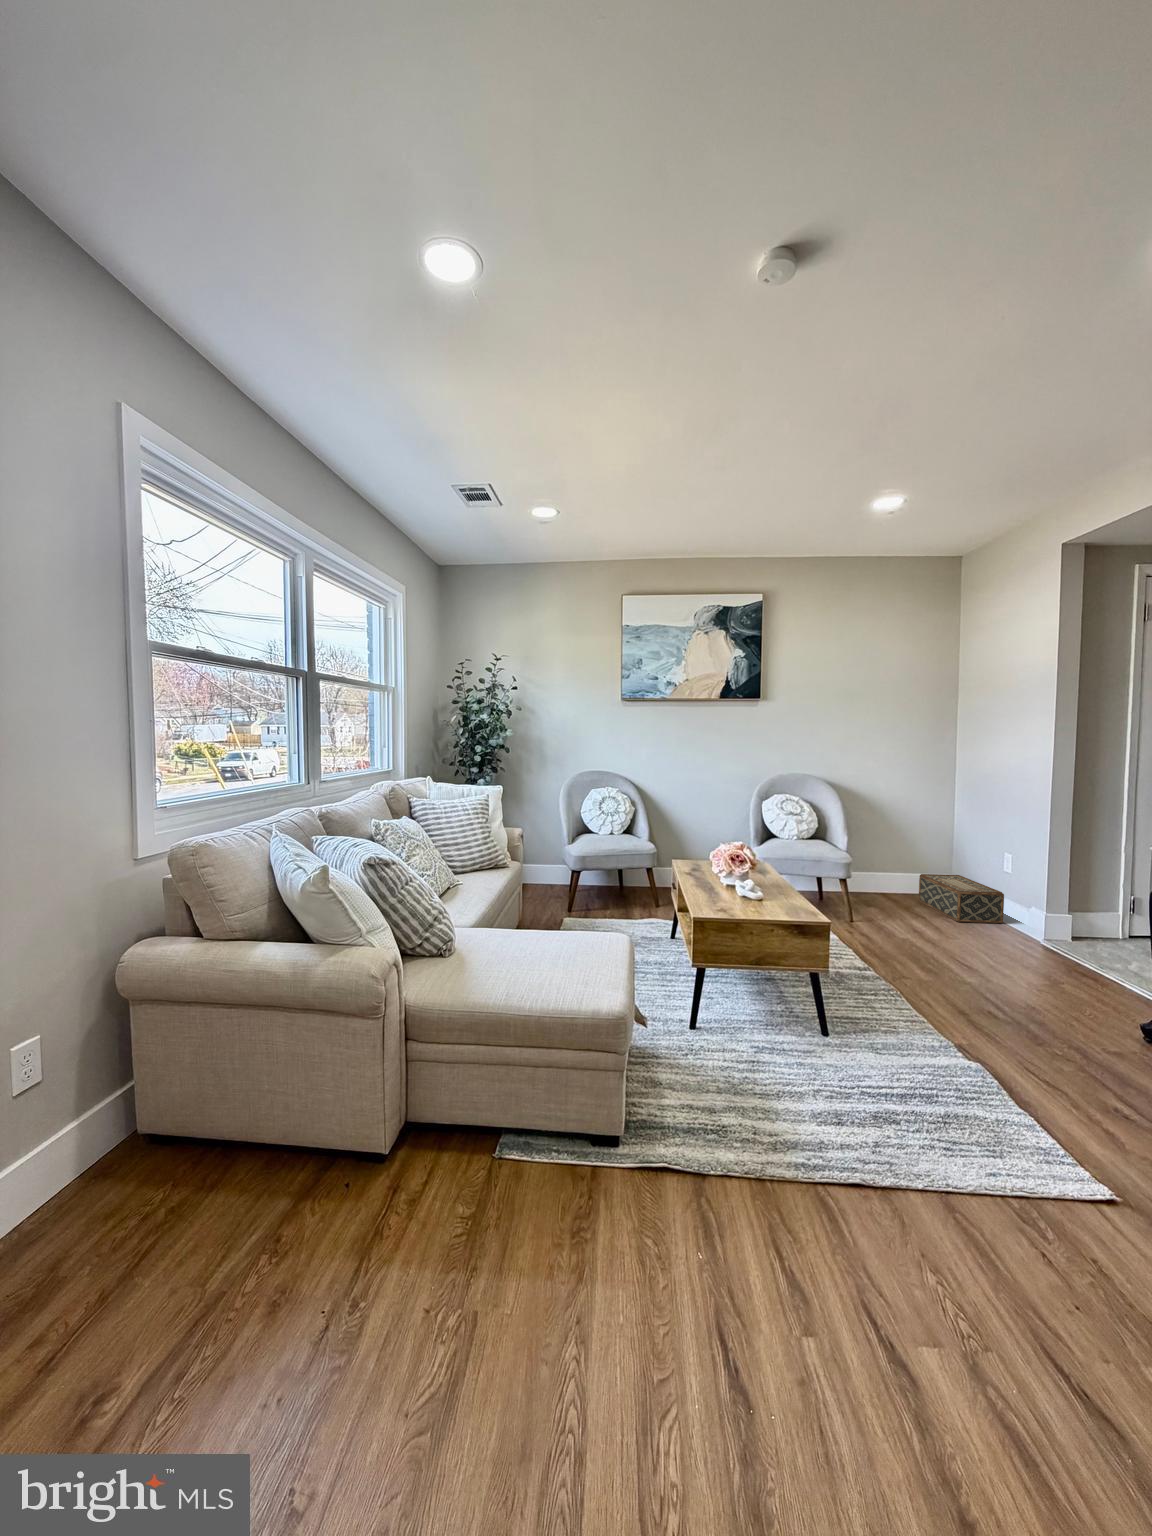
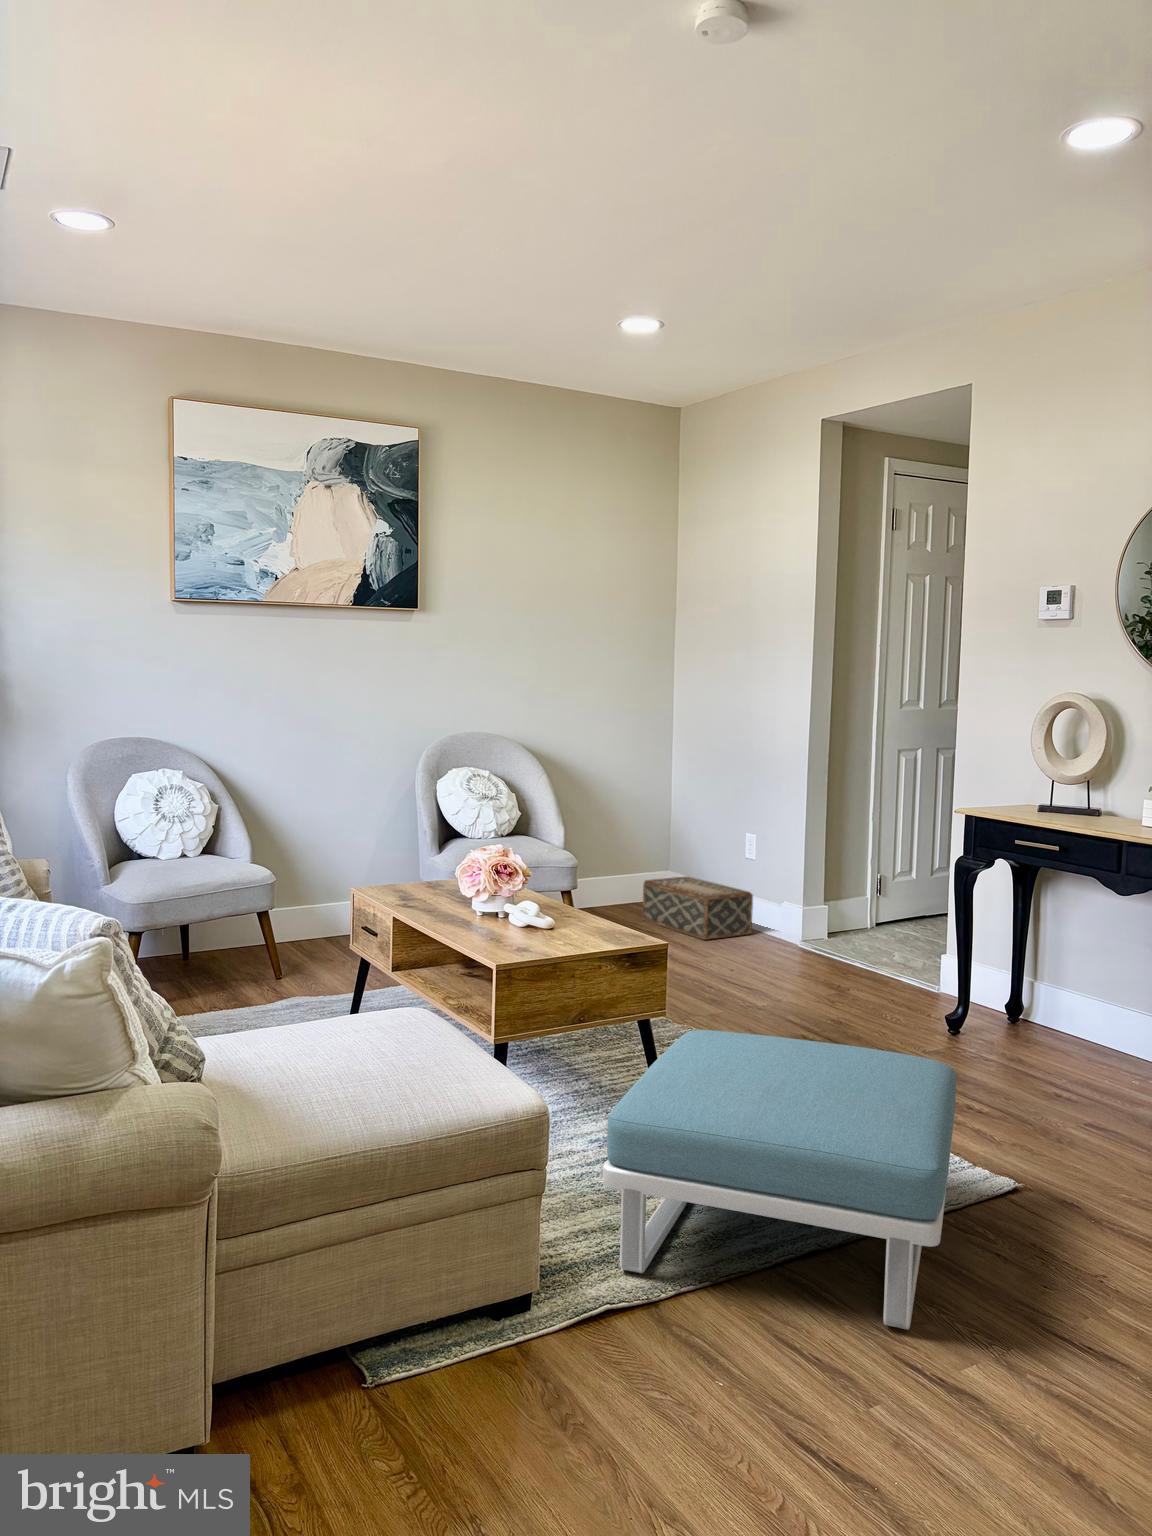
footstool: none [689,988,1031,1289] -> present [602,1030,956,1330]

